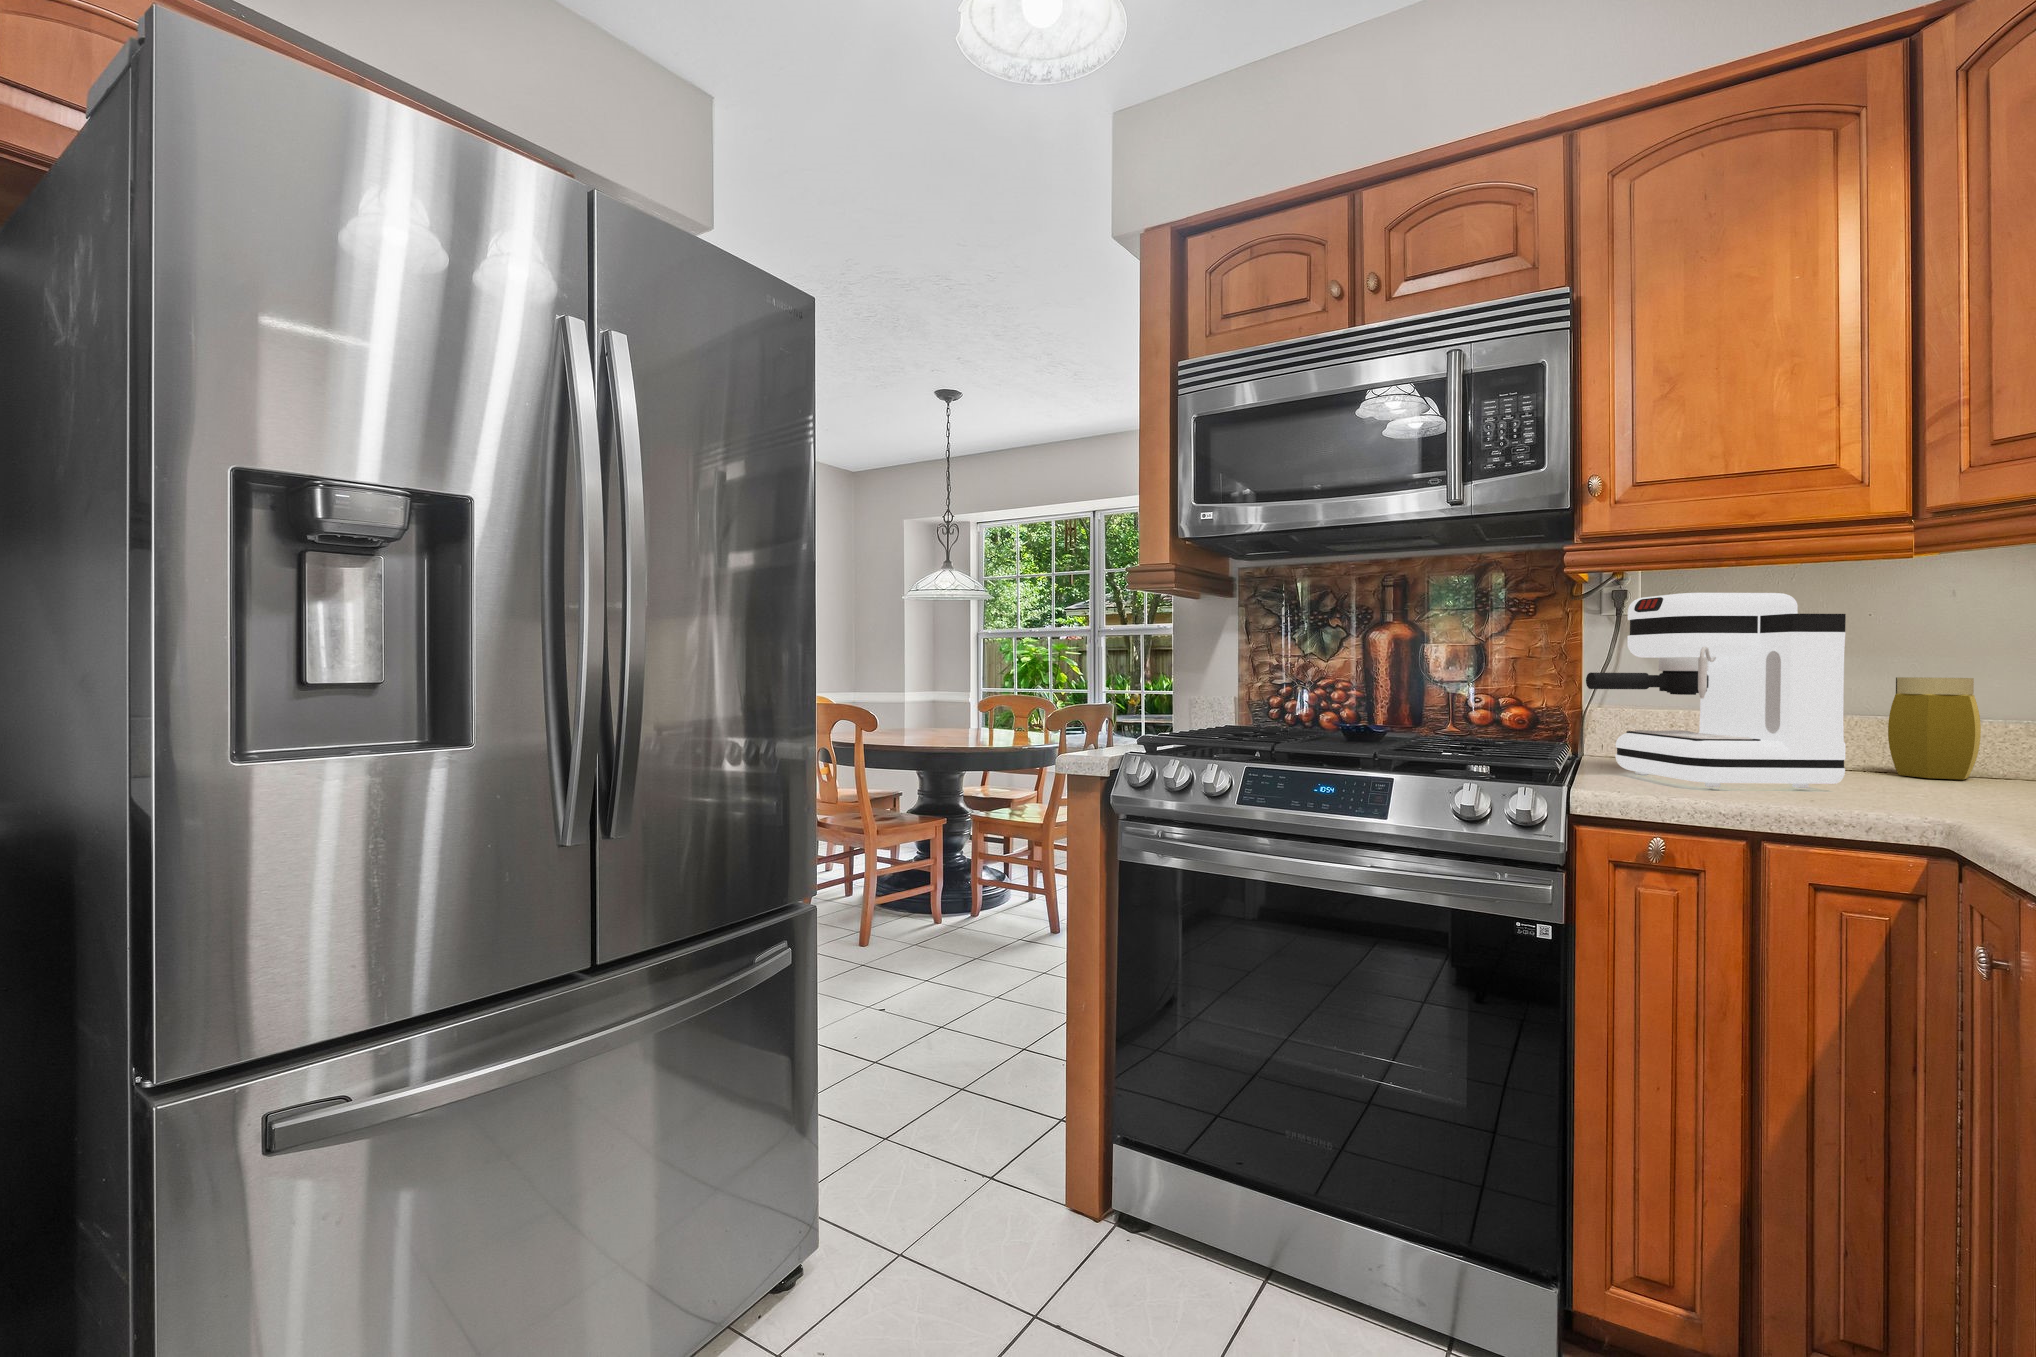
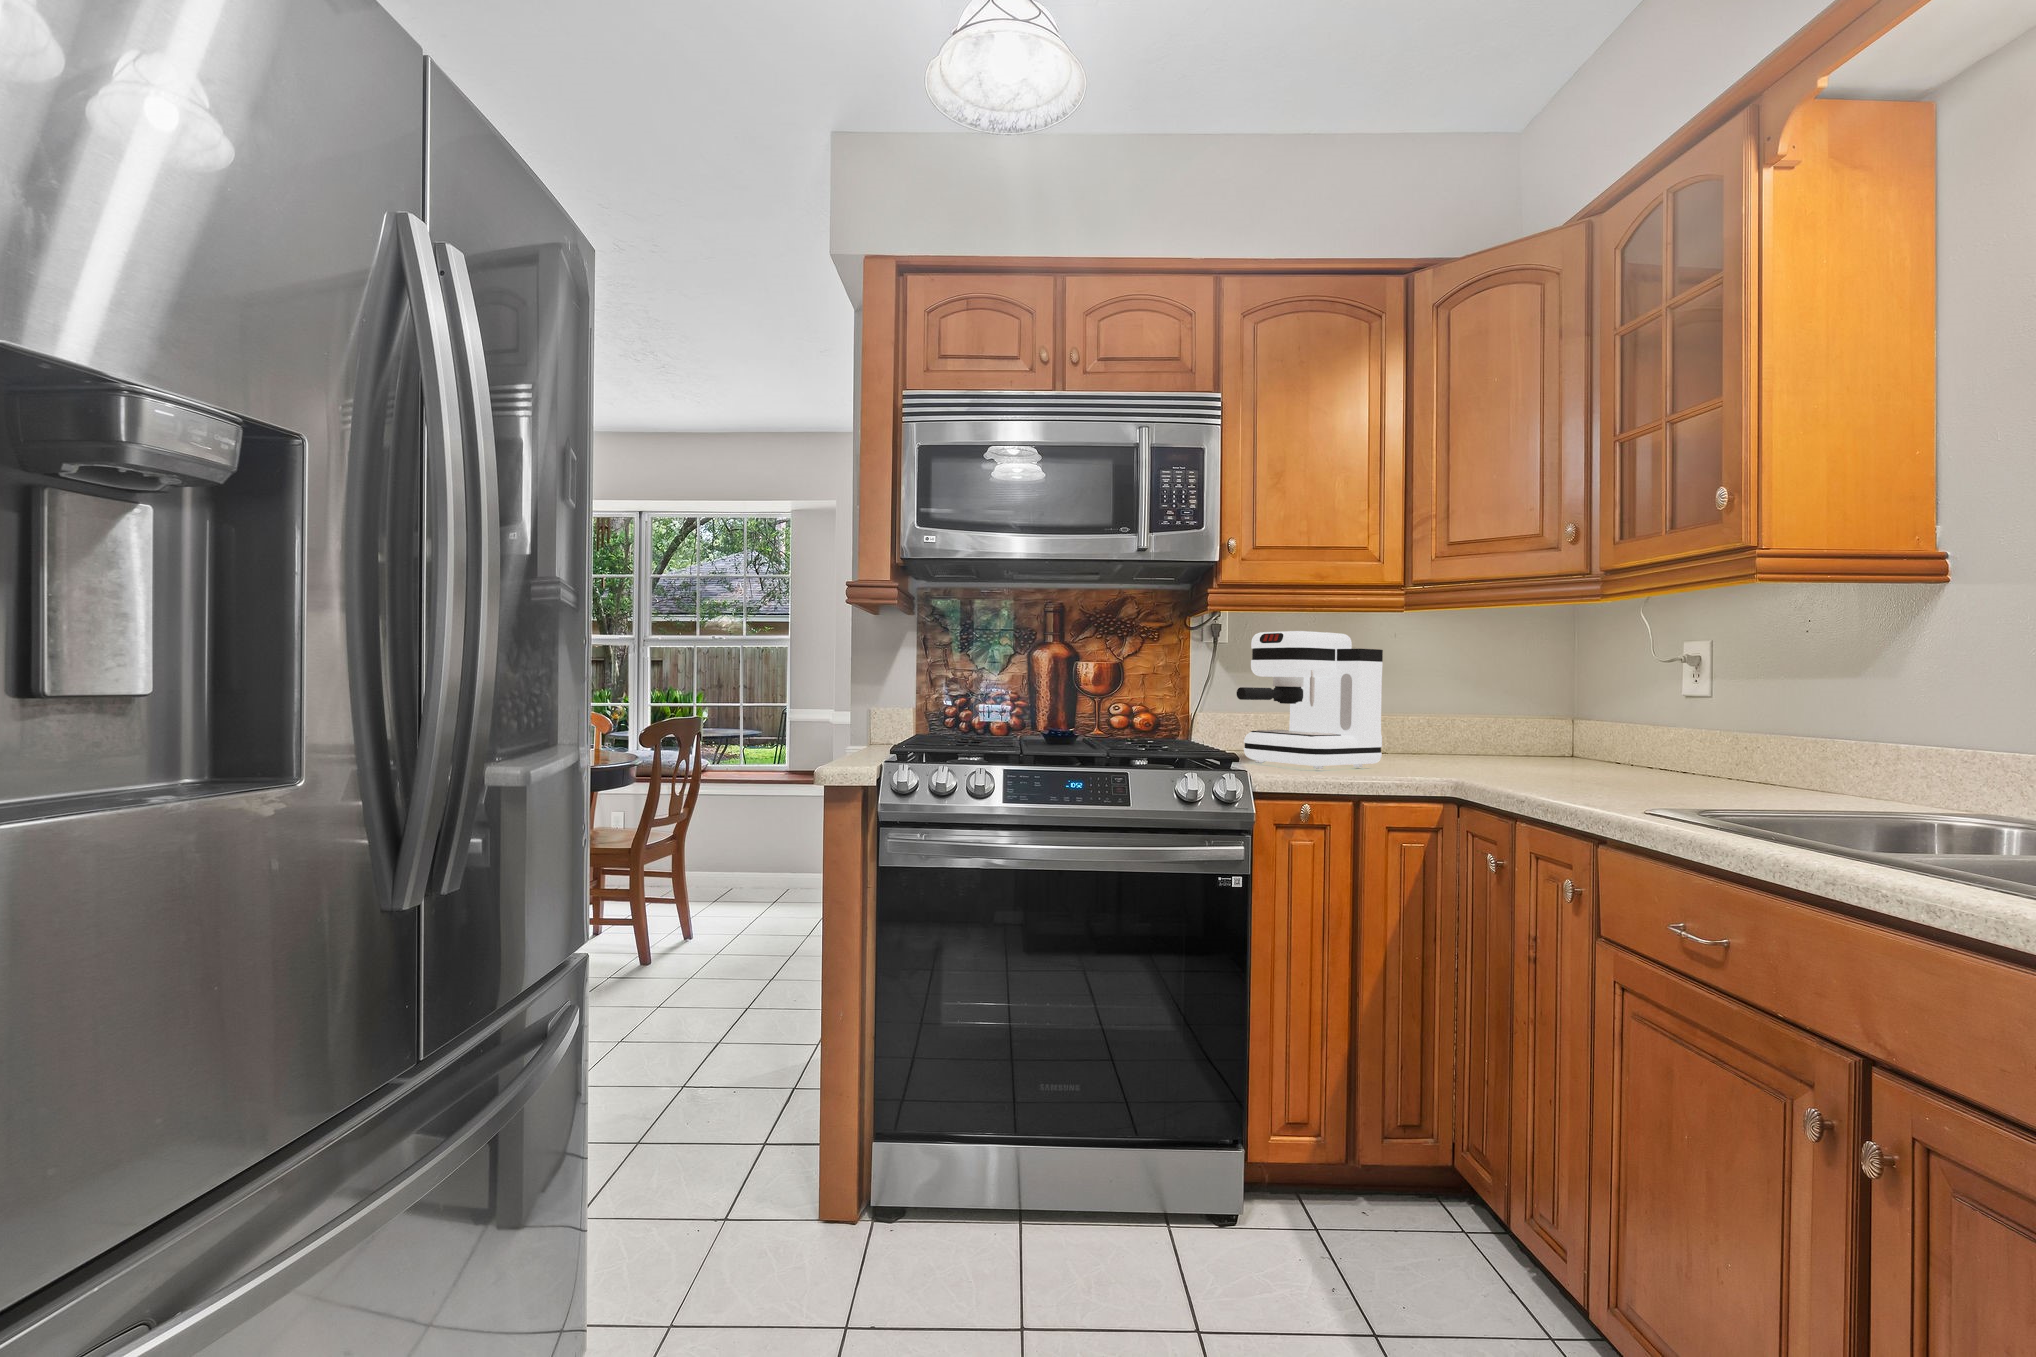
jar: present [1888,677,1981,779] -> none [1373,692,1419,758]

